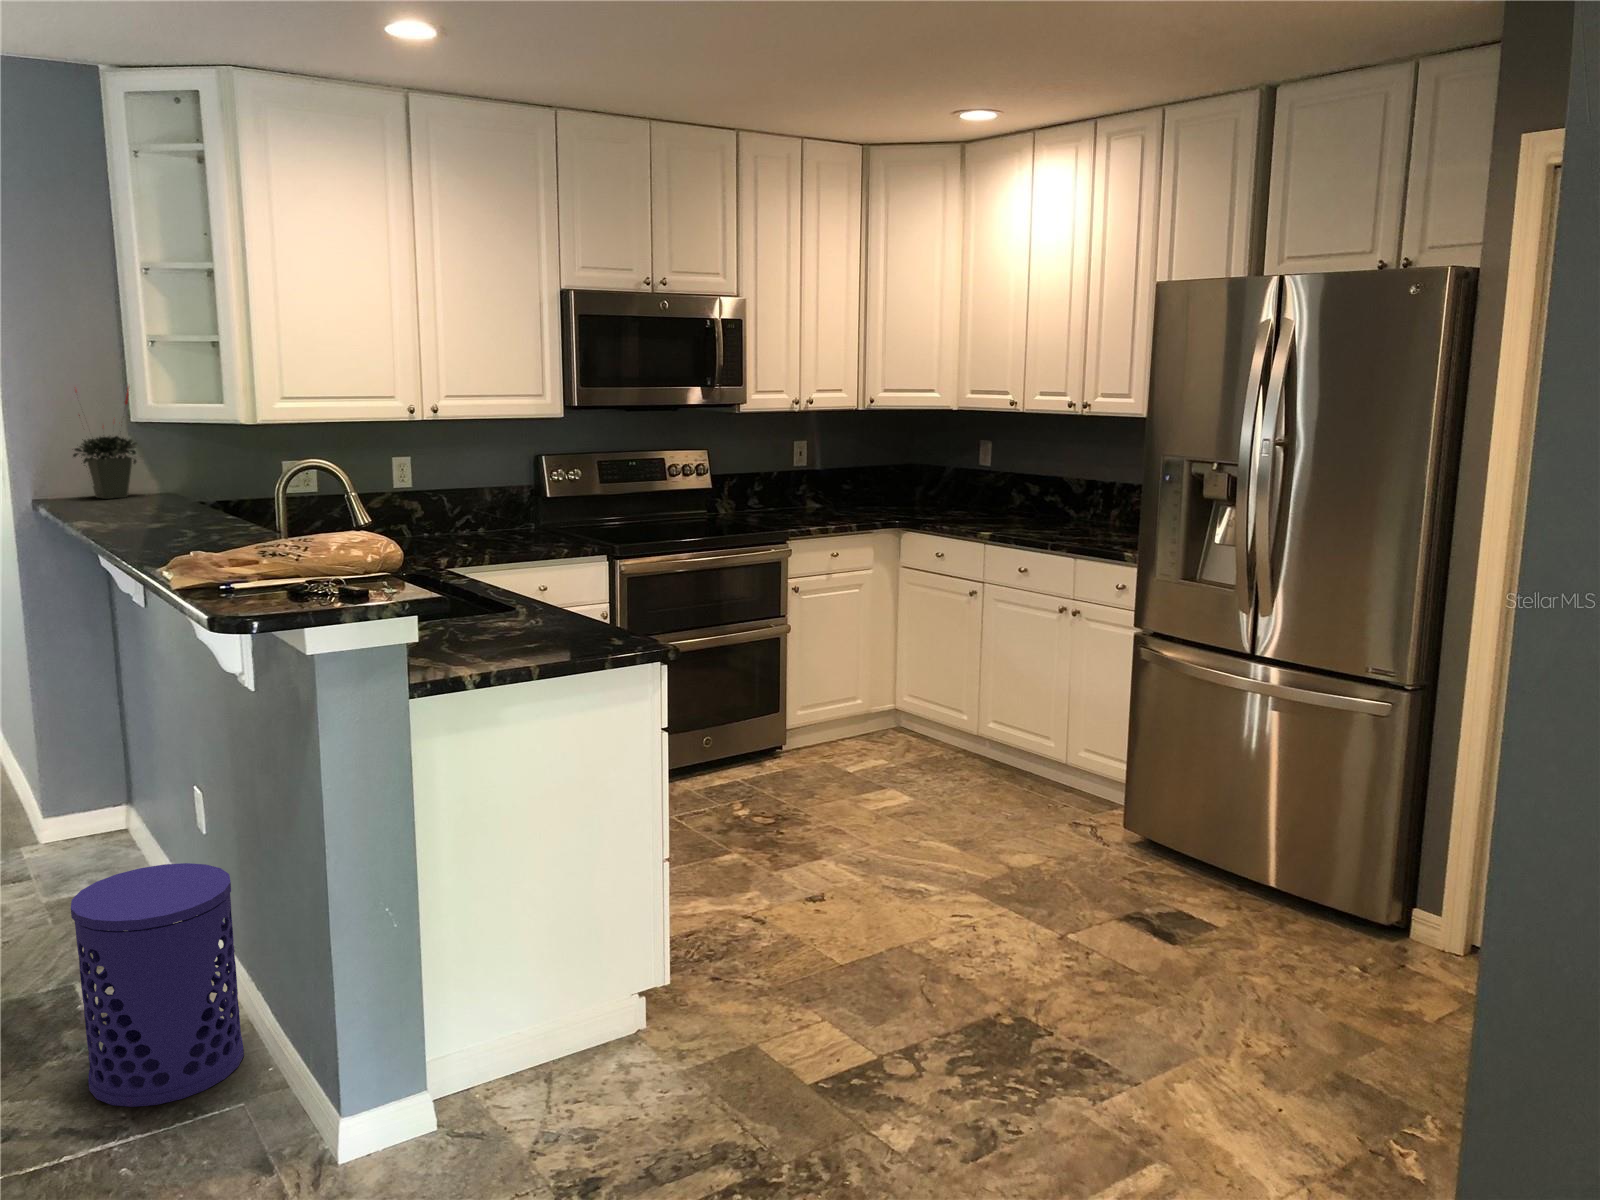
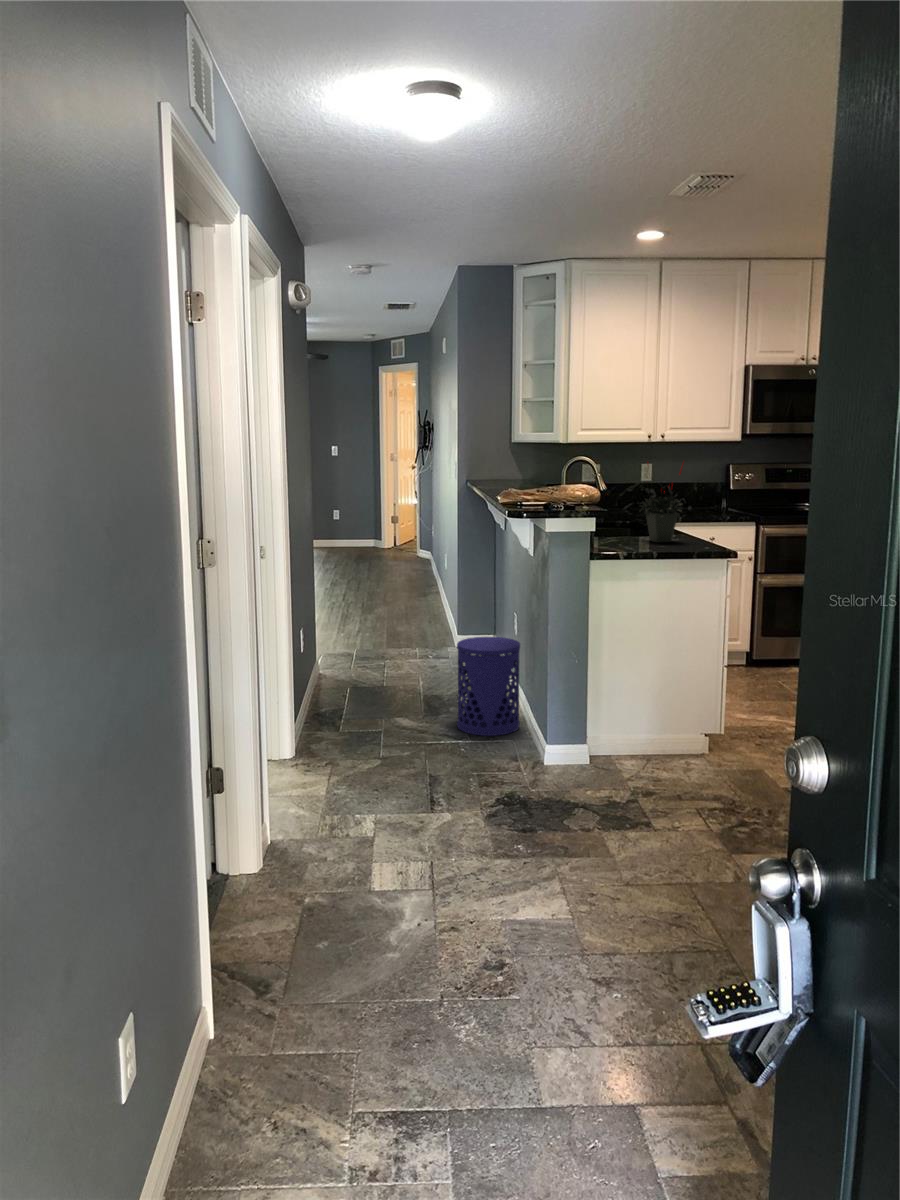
potted plant: present [73,388,137,499] -> present [639,463,684,542]

